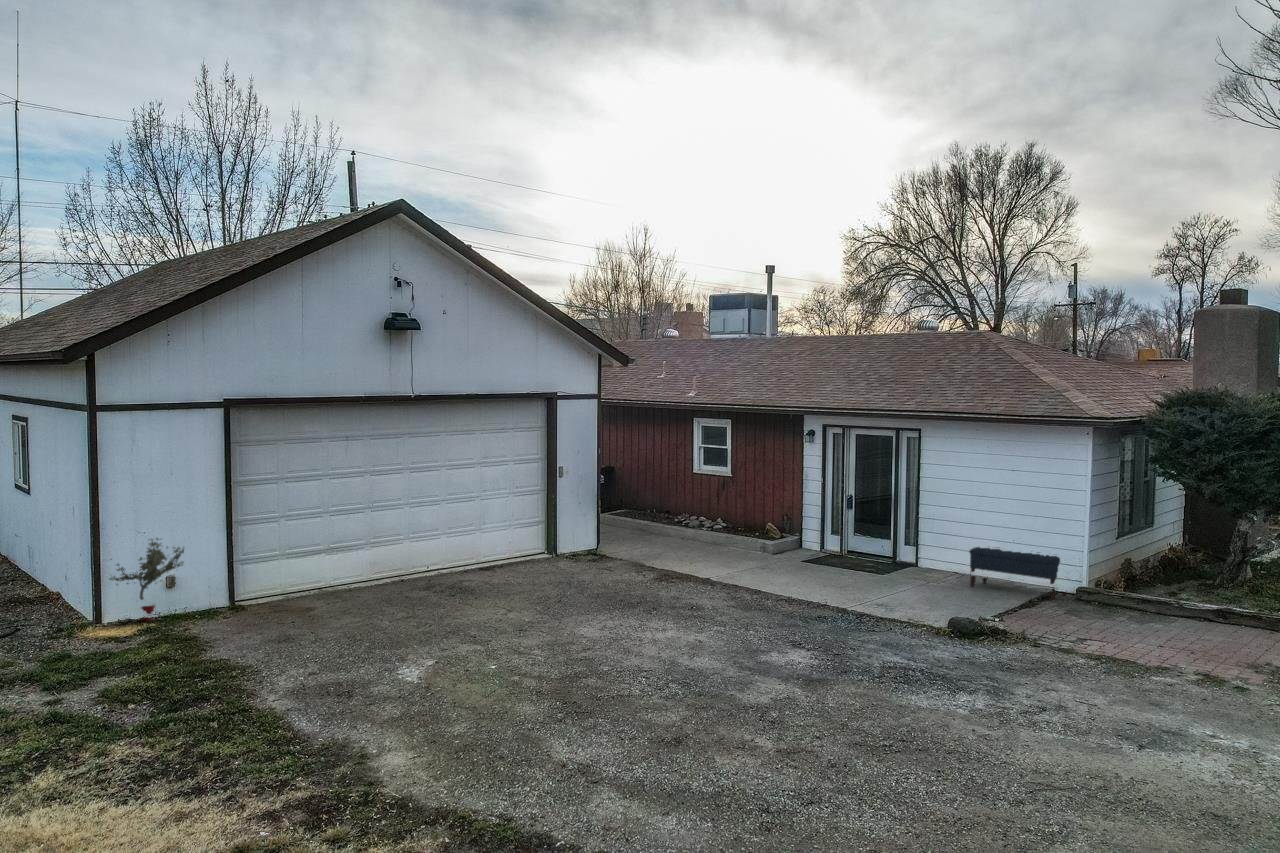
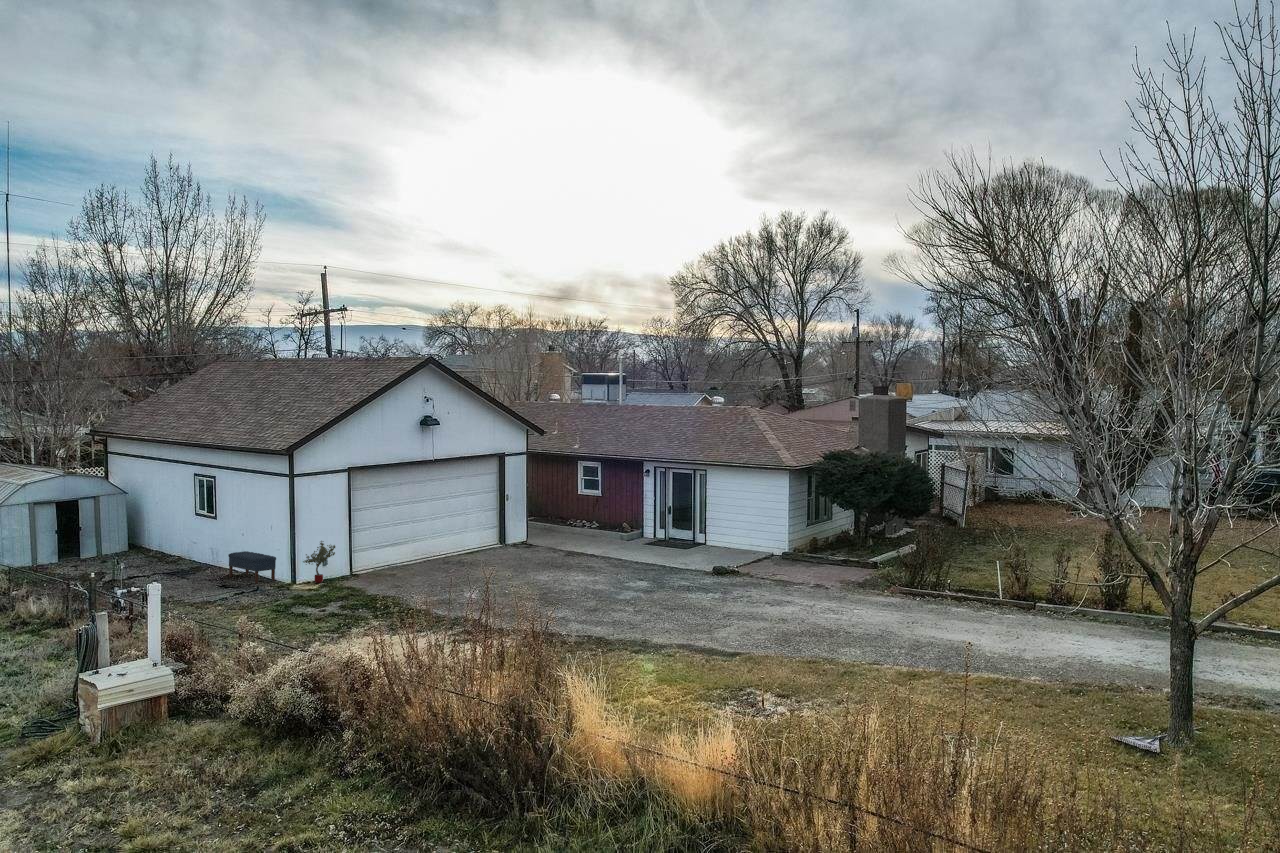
bench: present [969,547,1066,599] -> present [228,551,276,584]

